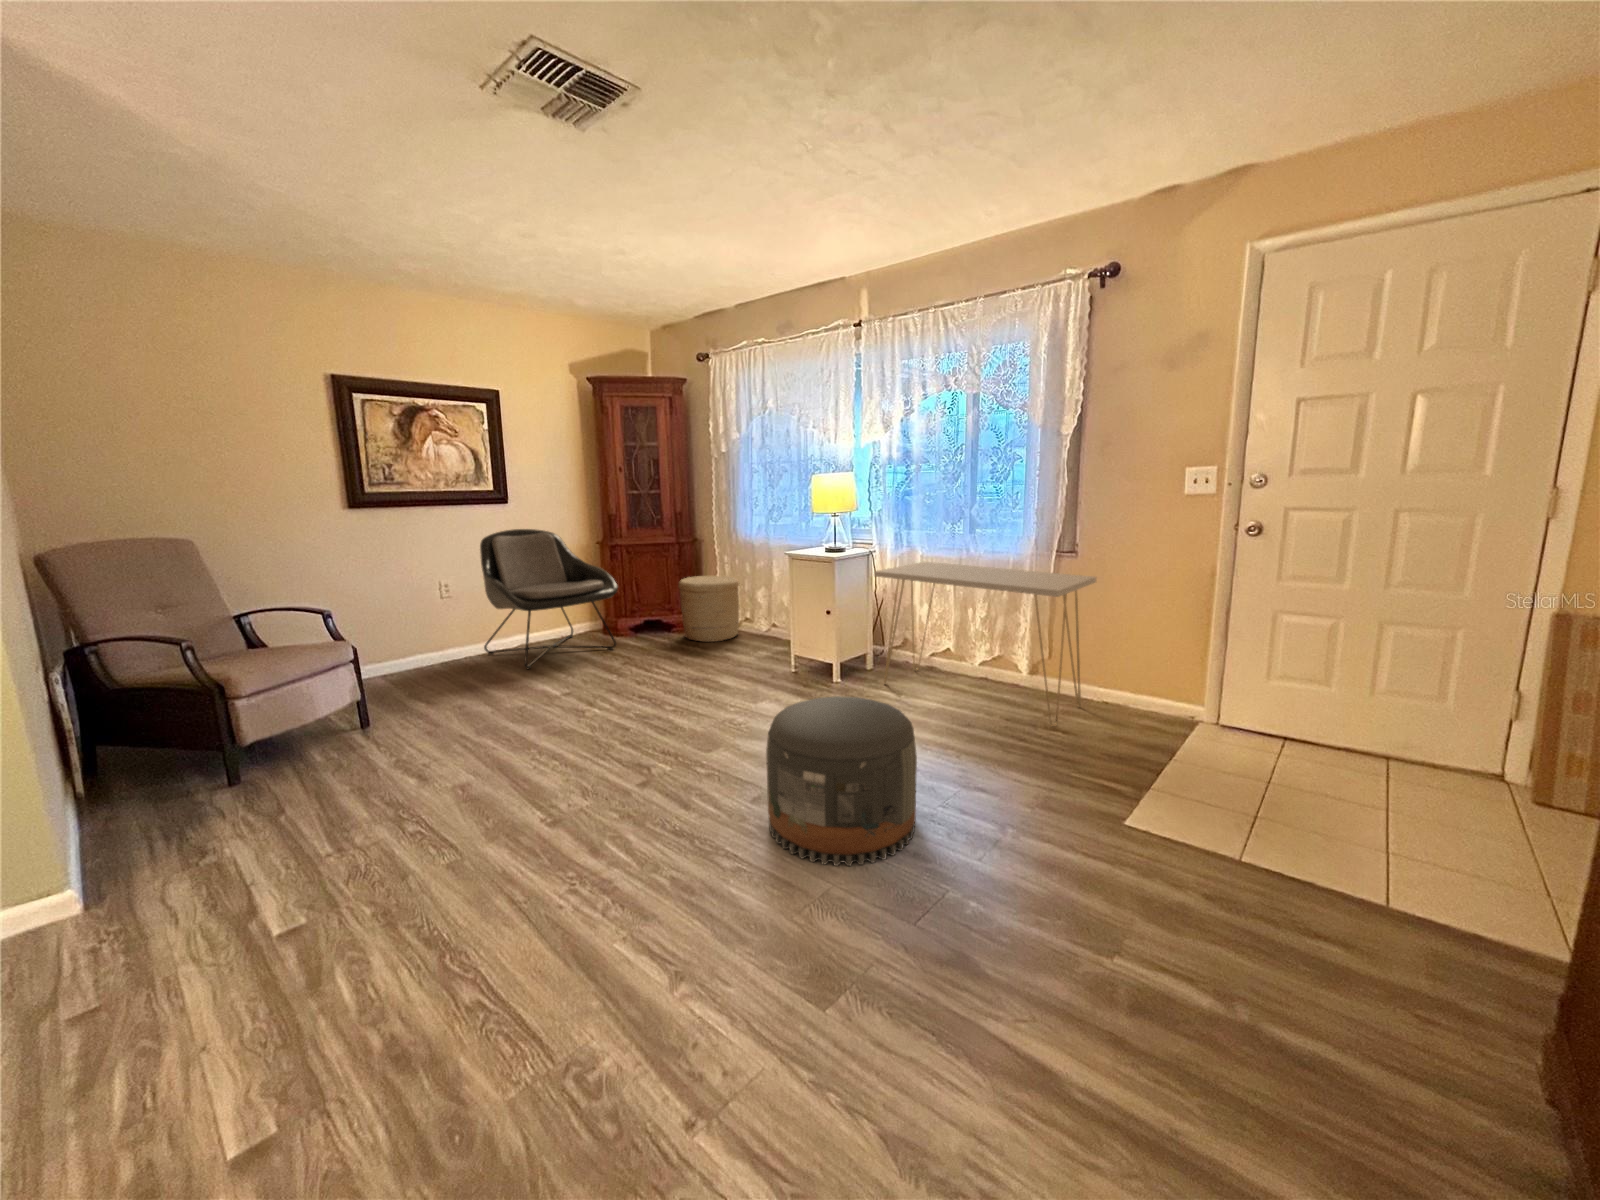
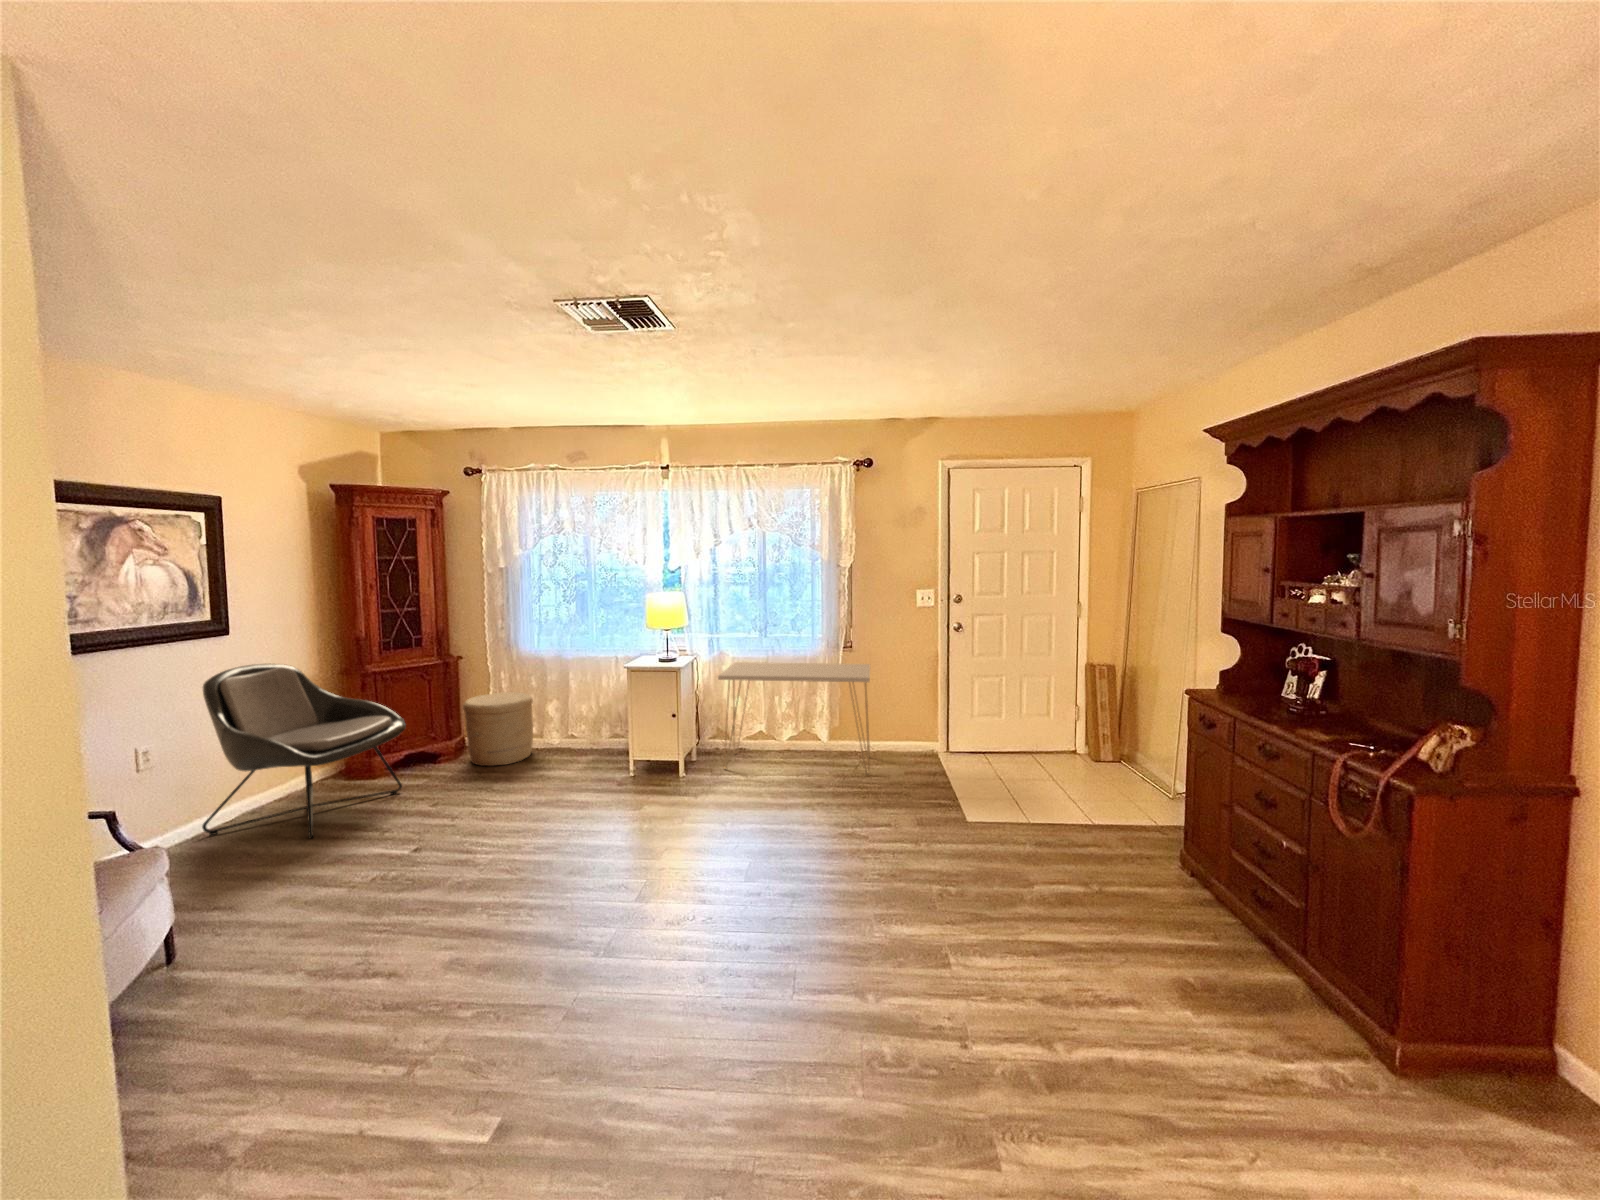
pouf: present [766,696,917,866] -> none [758,776,869,903]

